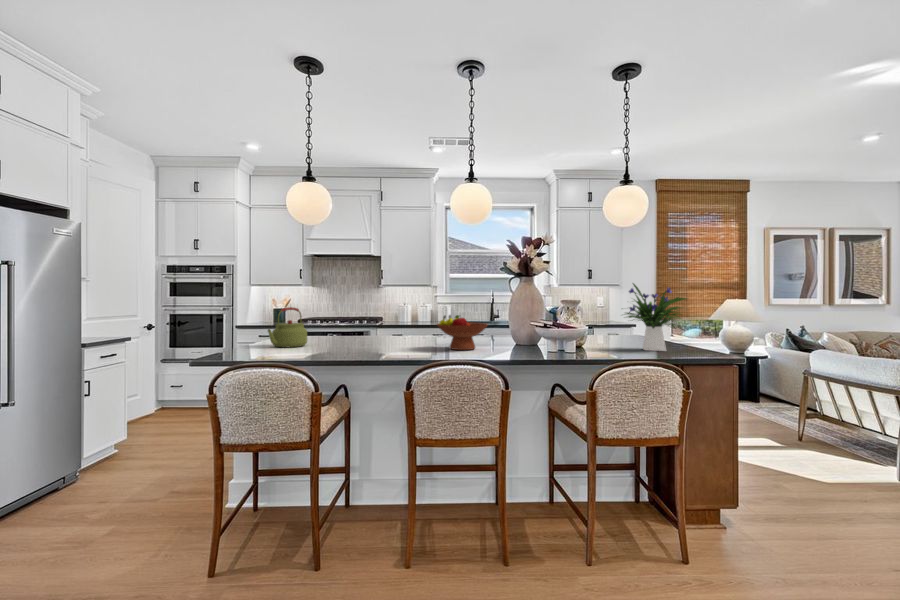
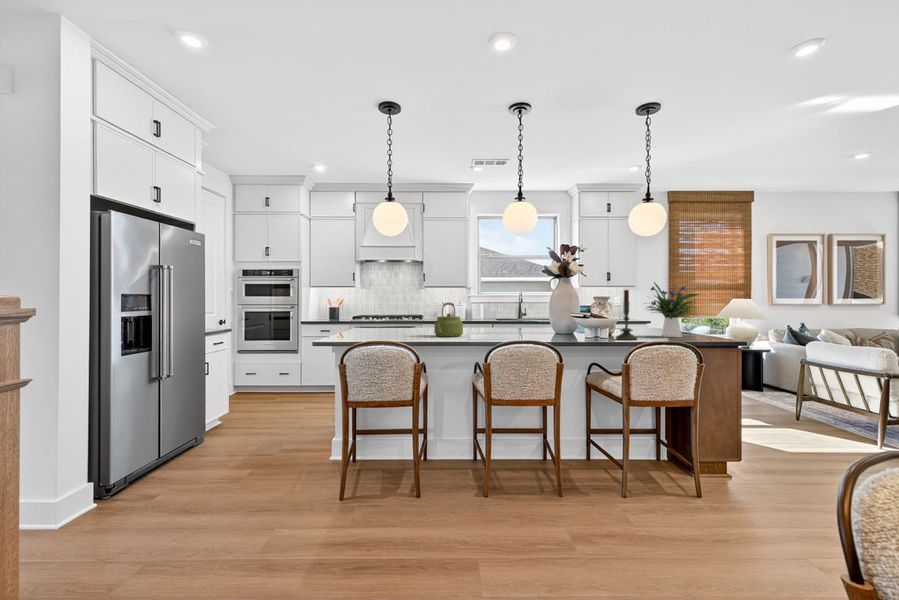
candle: none [584,291,611,357] -> present [616,290,637,340]
kettle: present [268,307,307,347] -> present [434,303,463,337]
fruit bowl: present [437,315,488,350] -> none [493,308,536,336]

